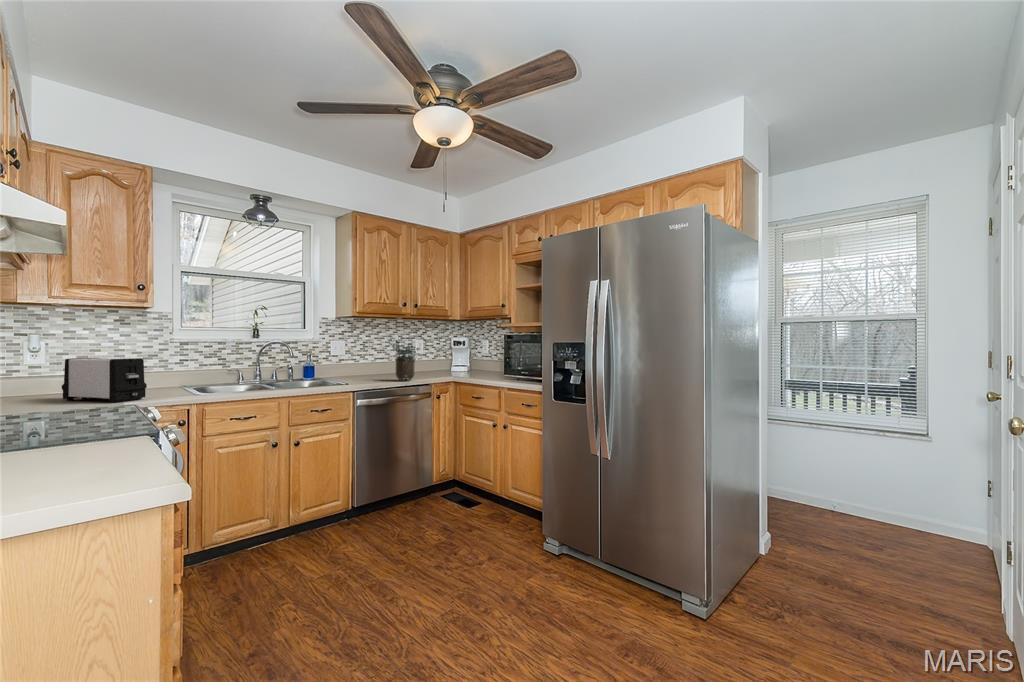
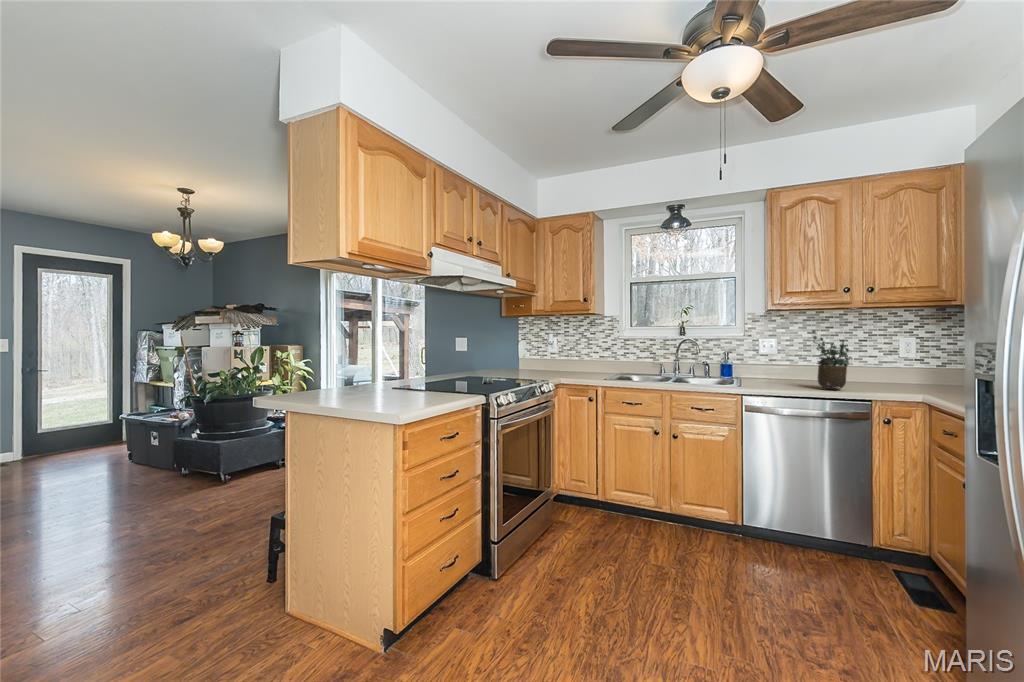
toaster: present [62,358,147,402] -> none [542,349,572,379]

